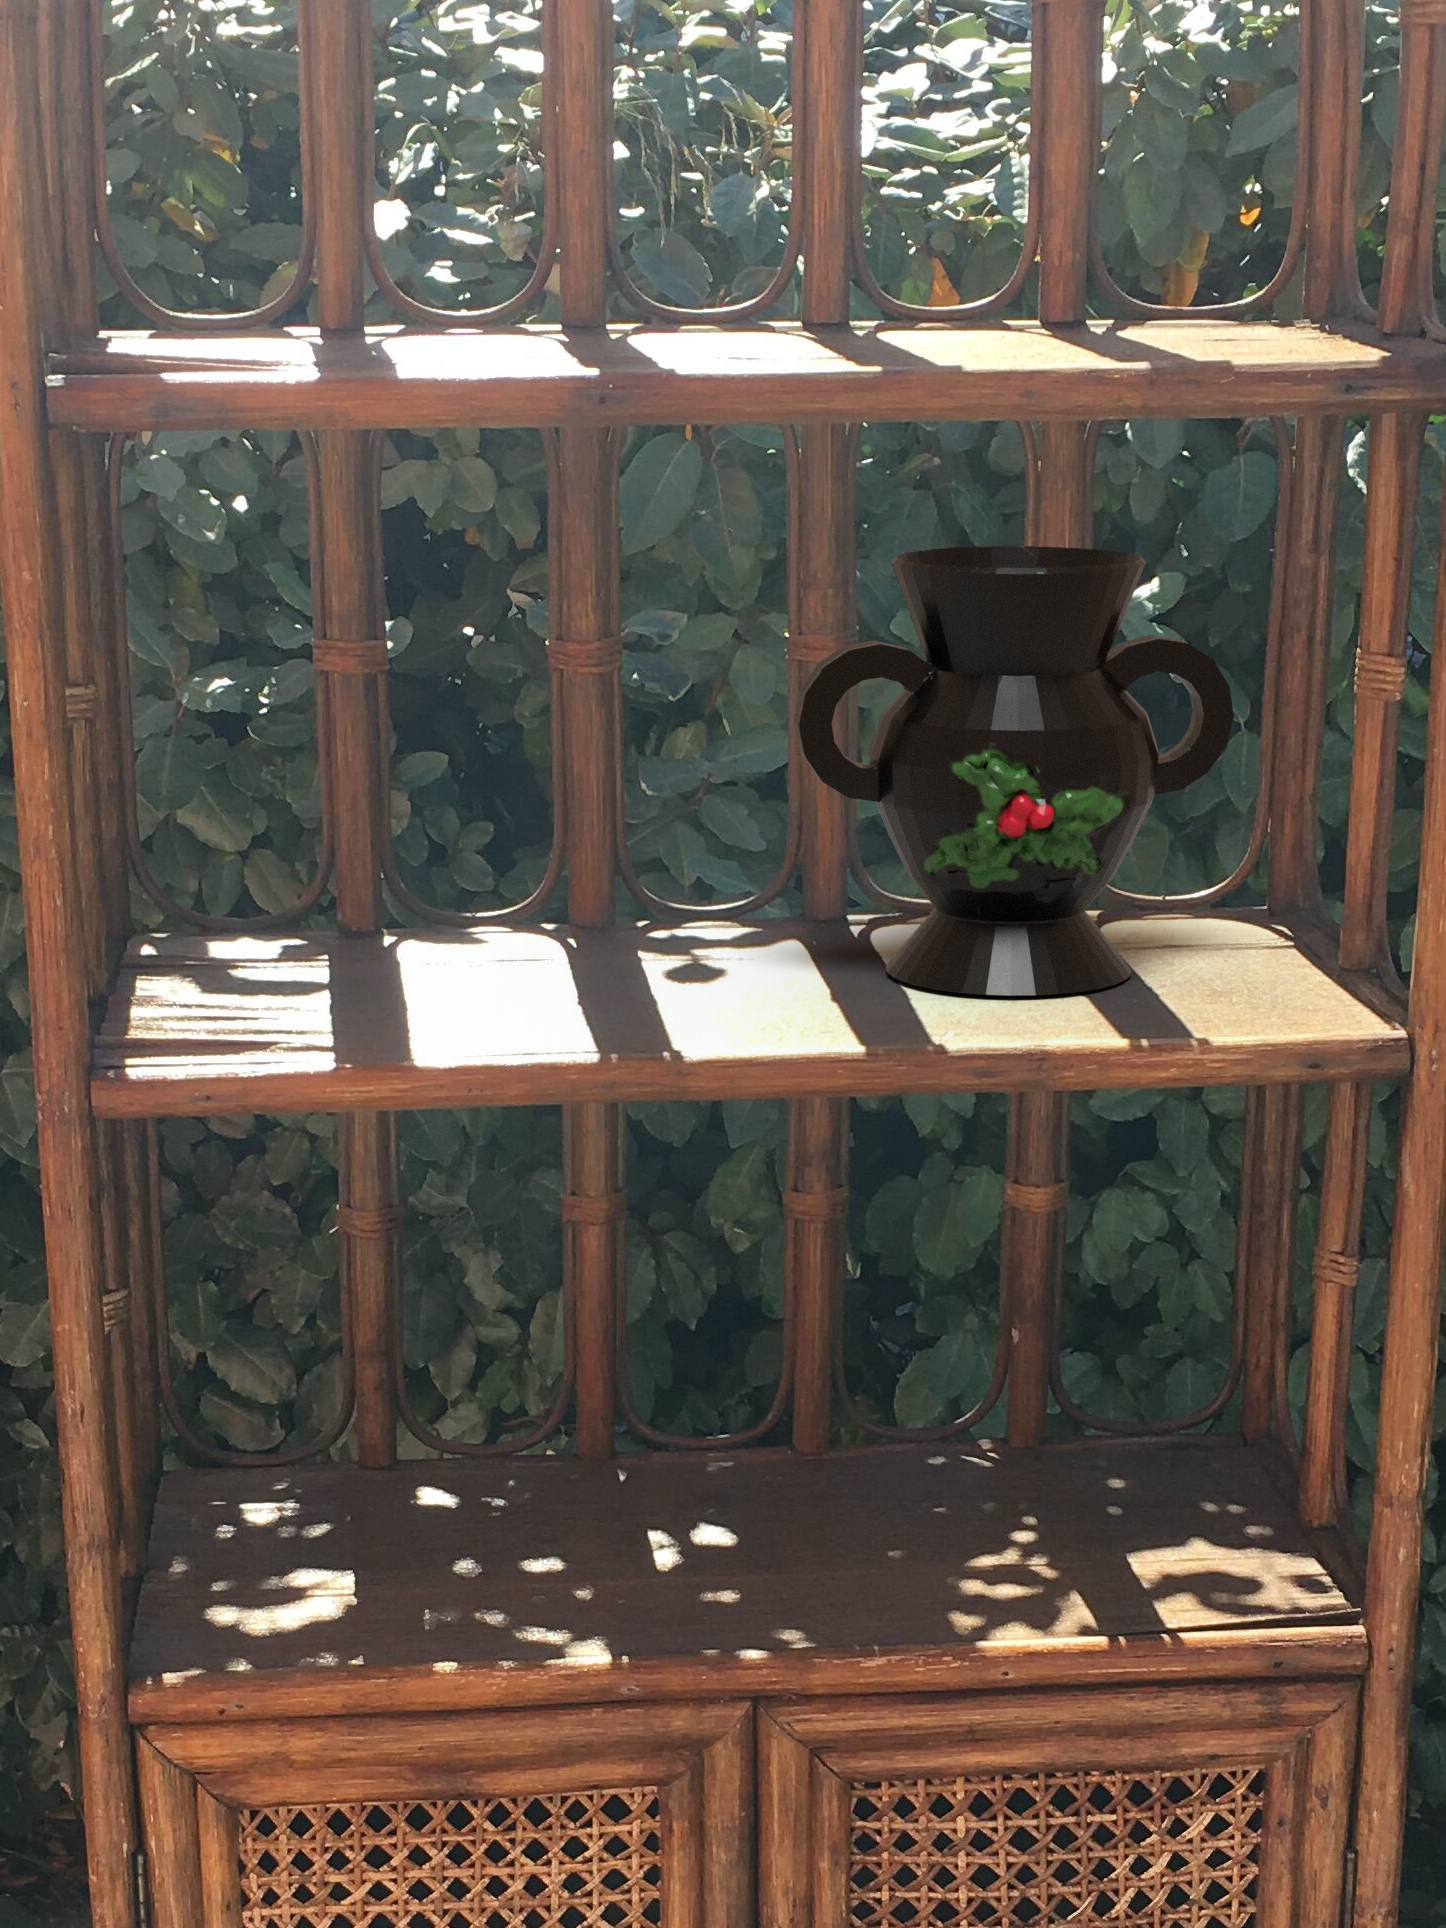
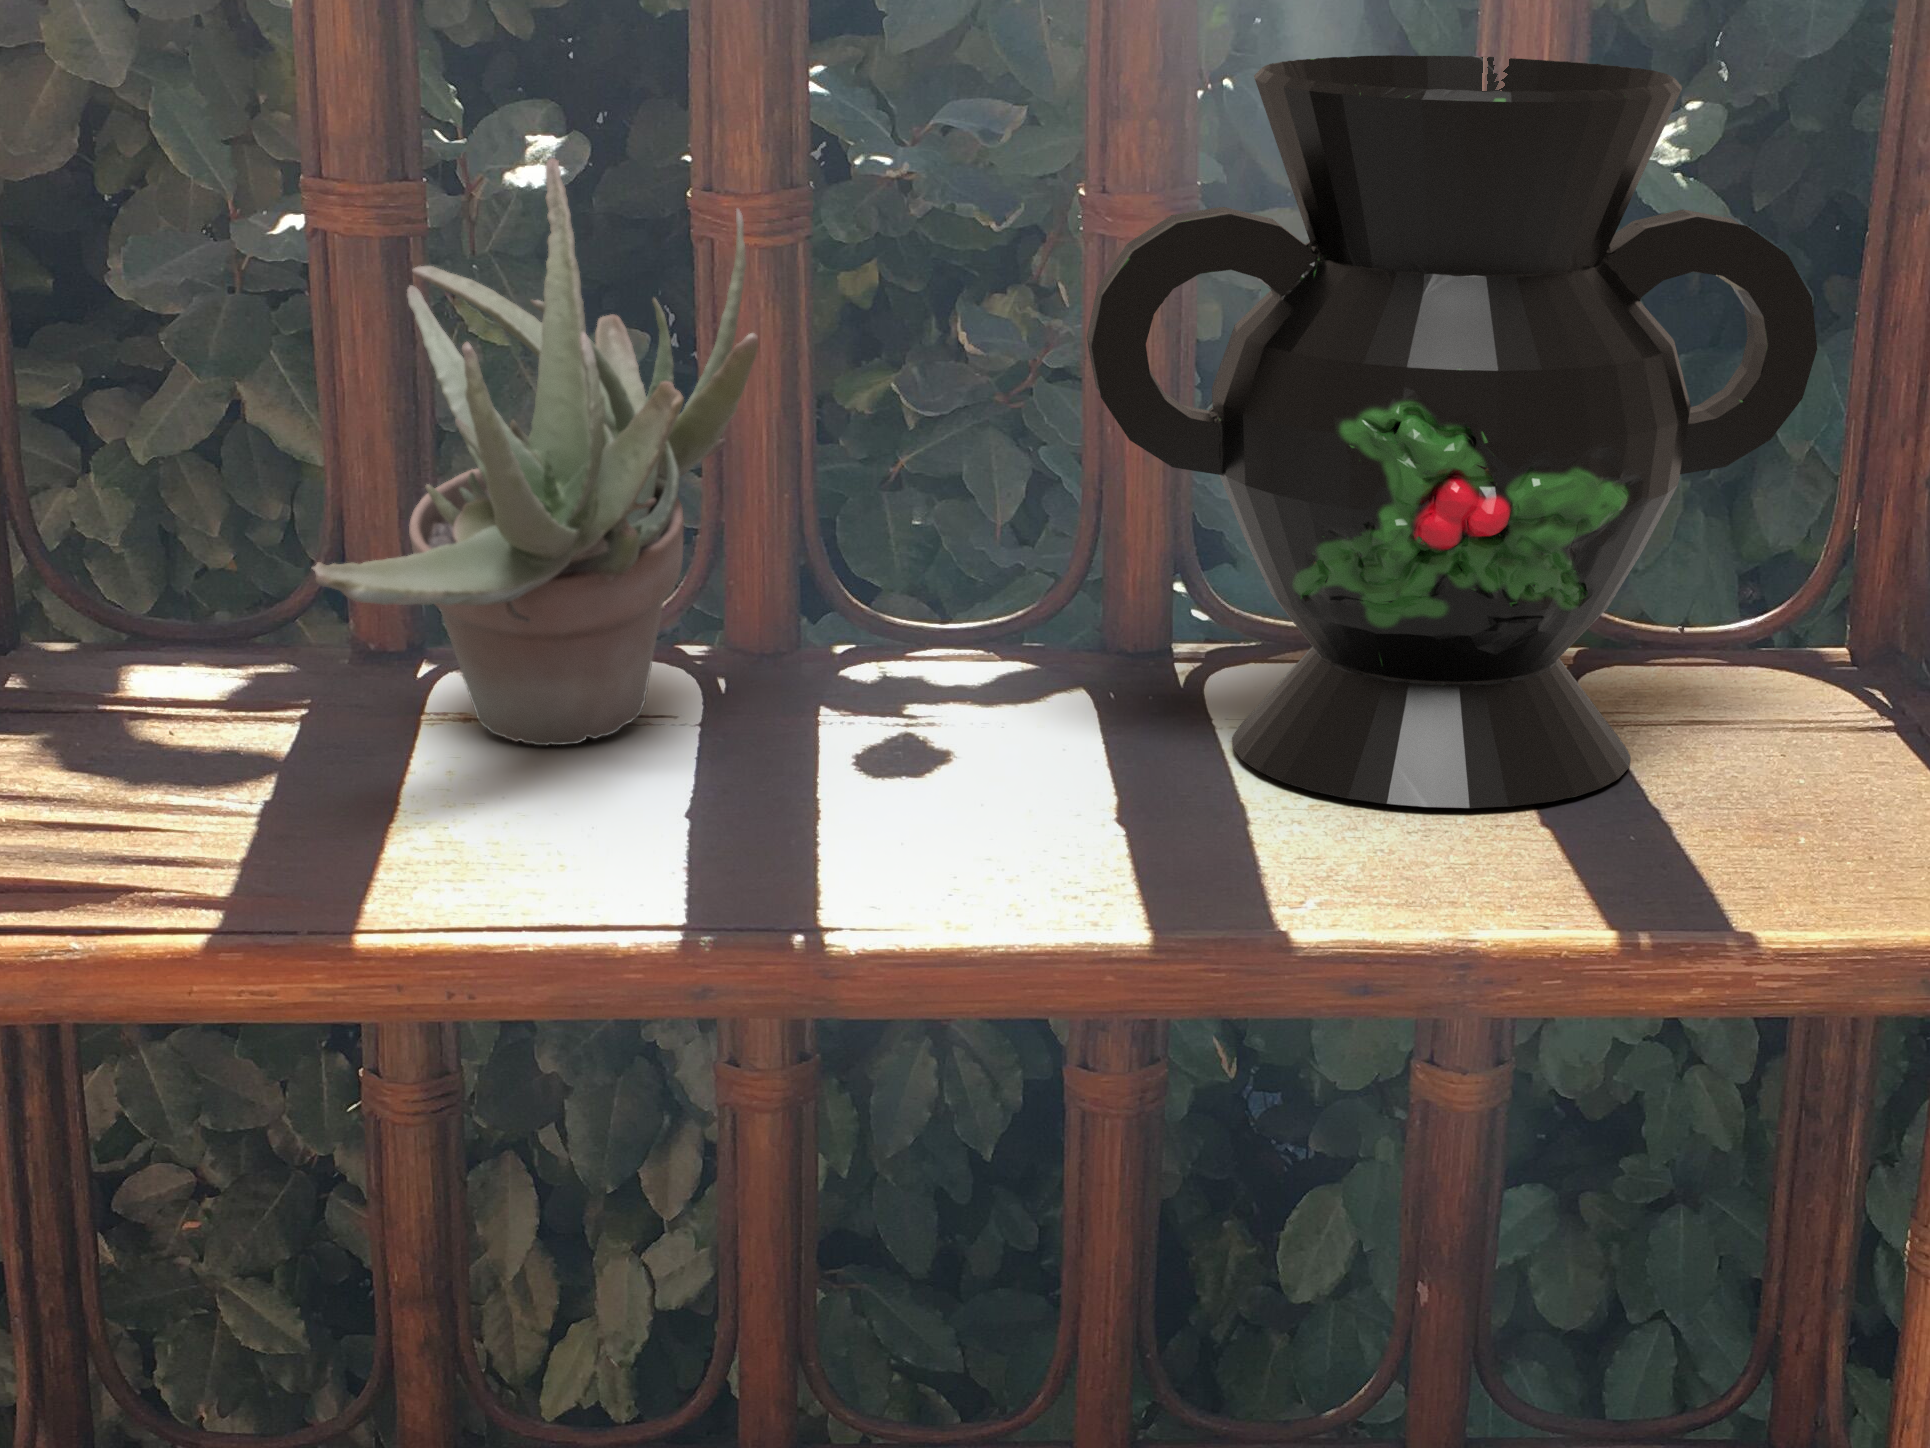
succulent plant: none [360,621,598,984] -> present [312,158,759,745]

